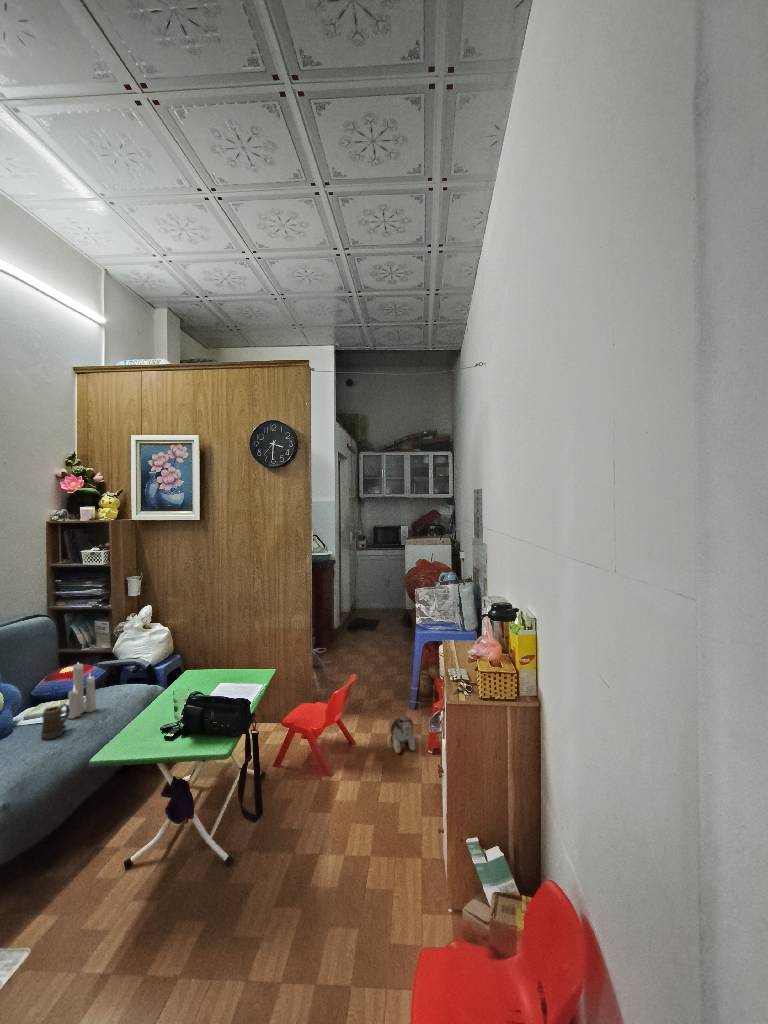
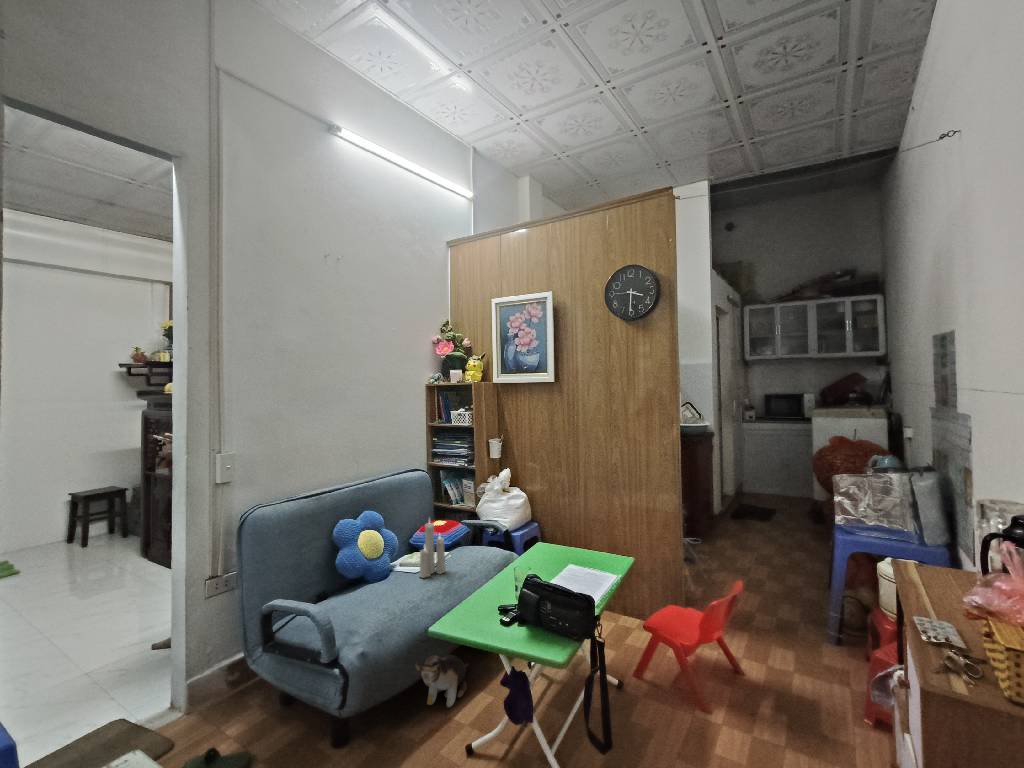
mug: present [41,704,70,739] -> none [390,563,417,597]
plush toy: present [390,715,415,753] -> present [415,655,469,707]

